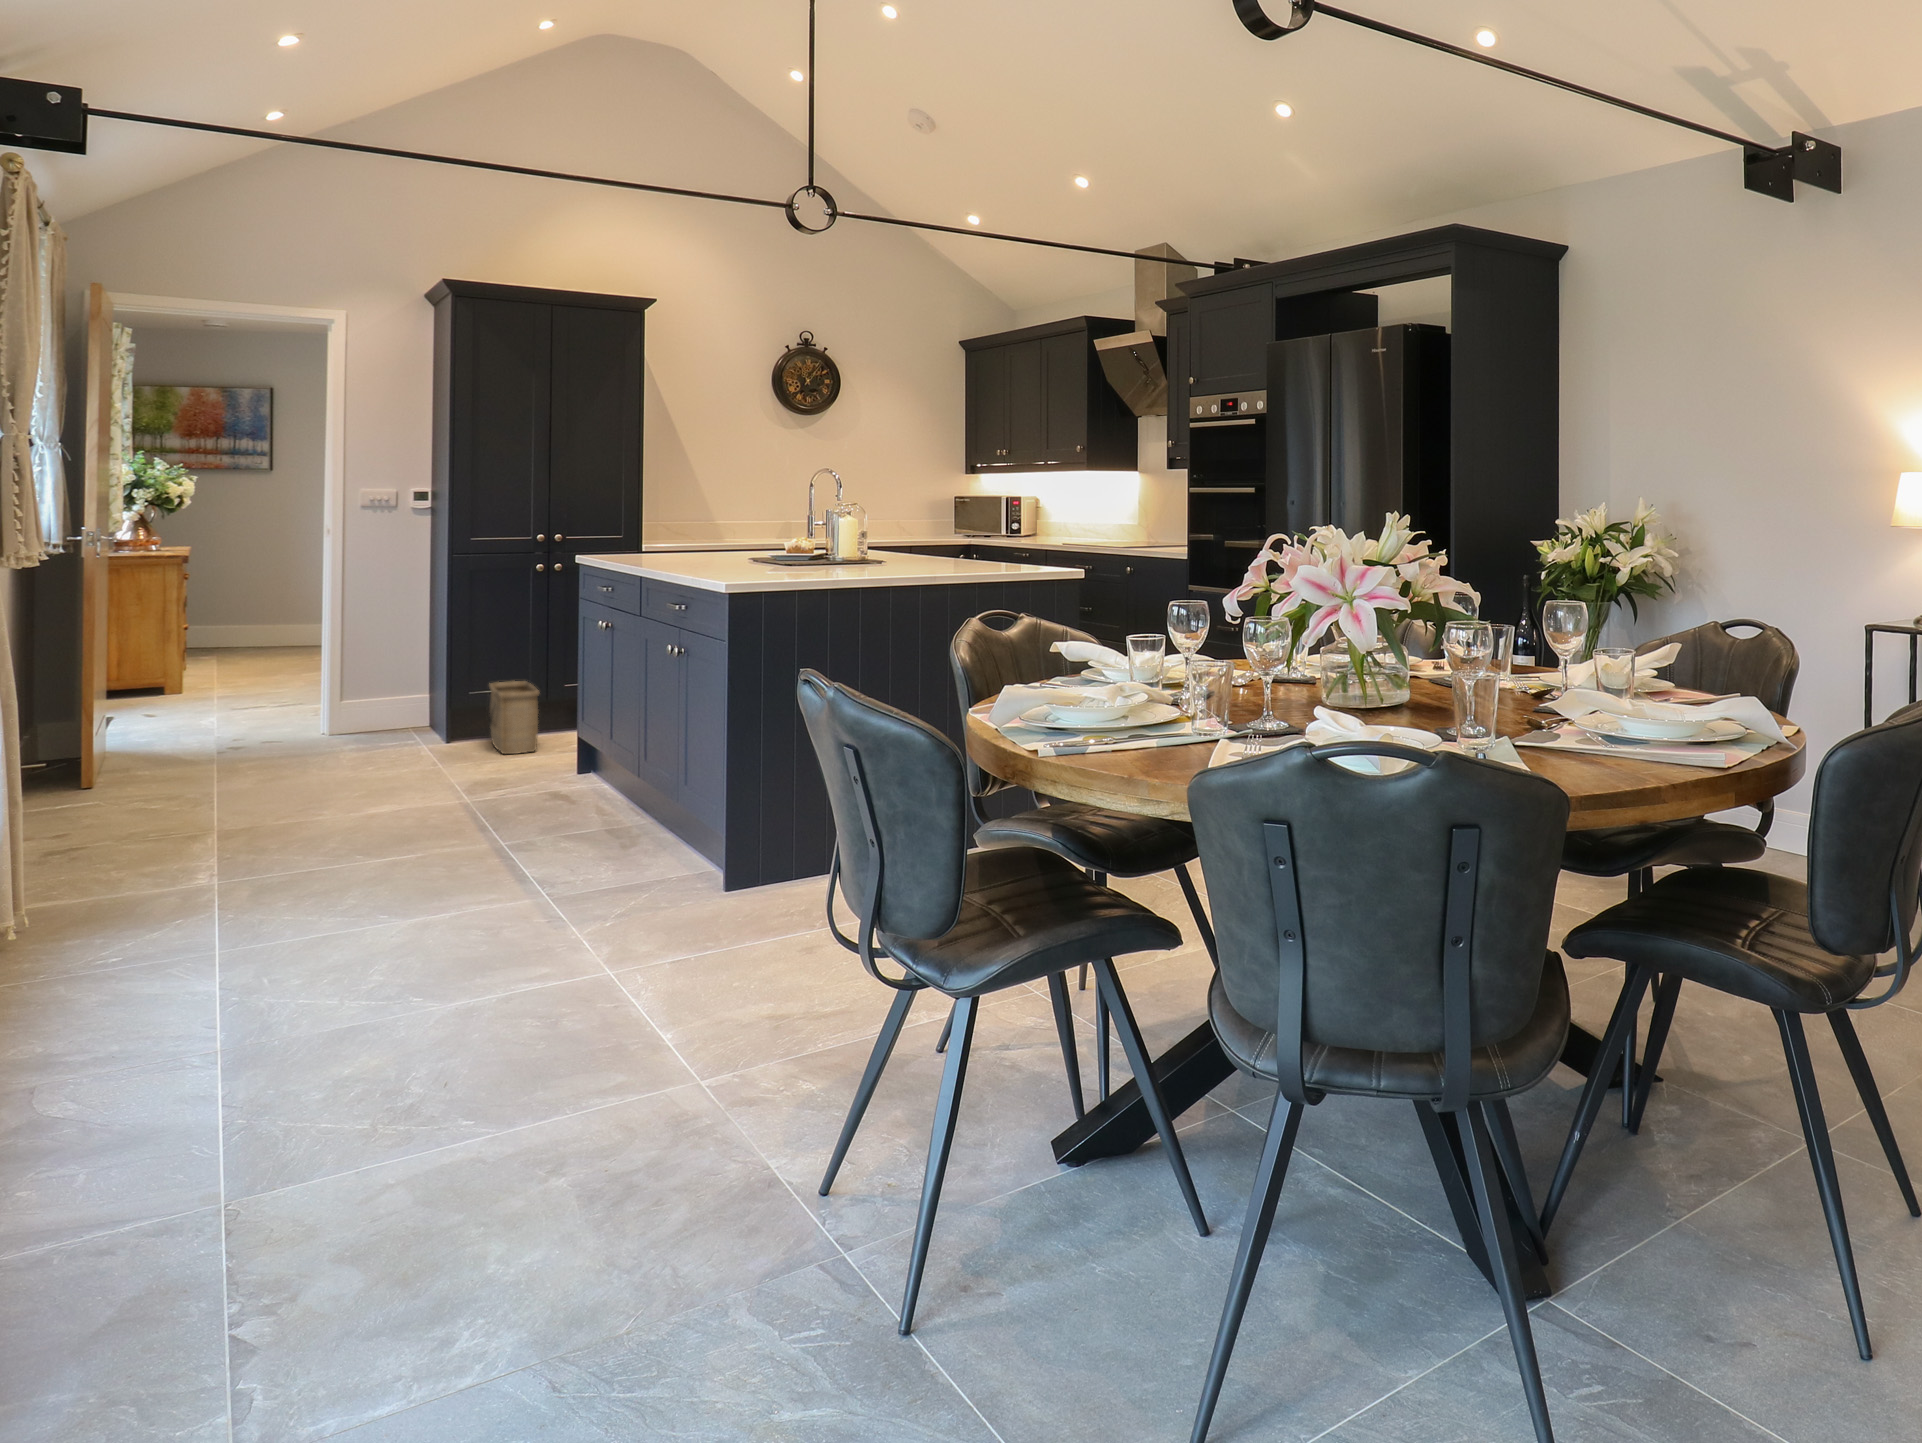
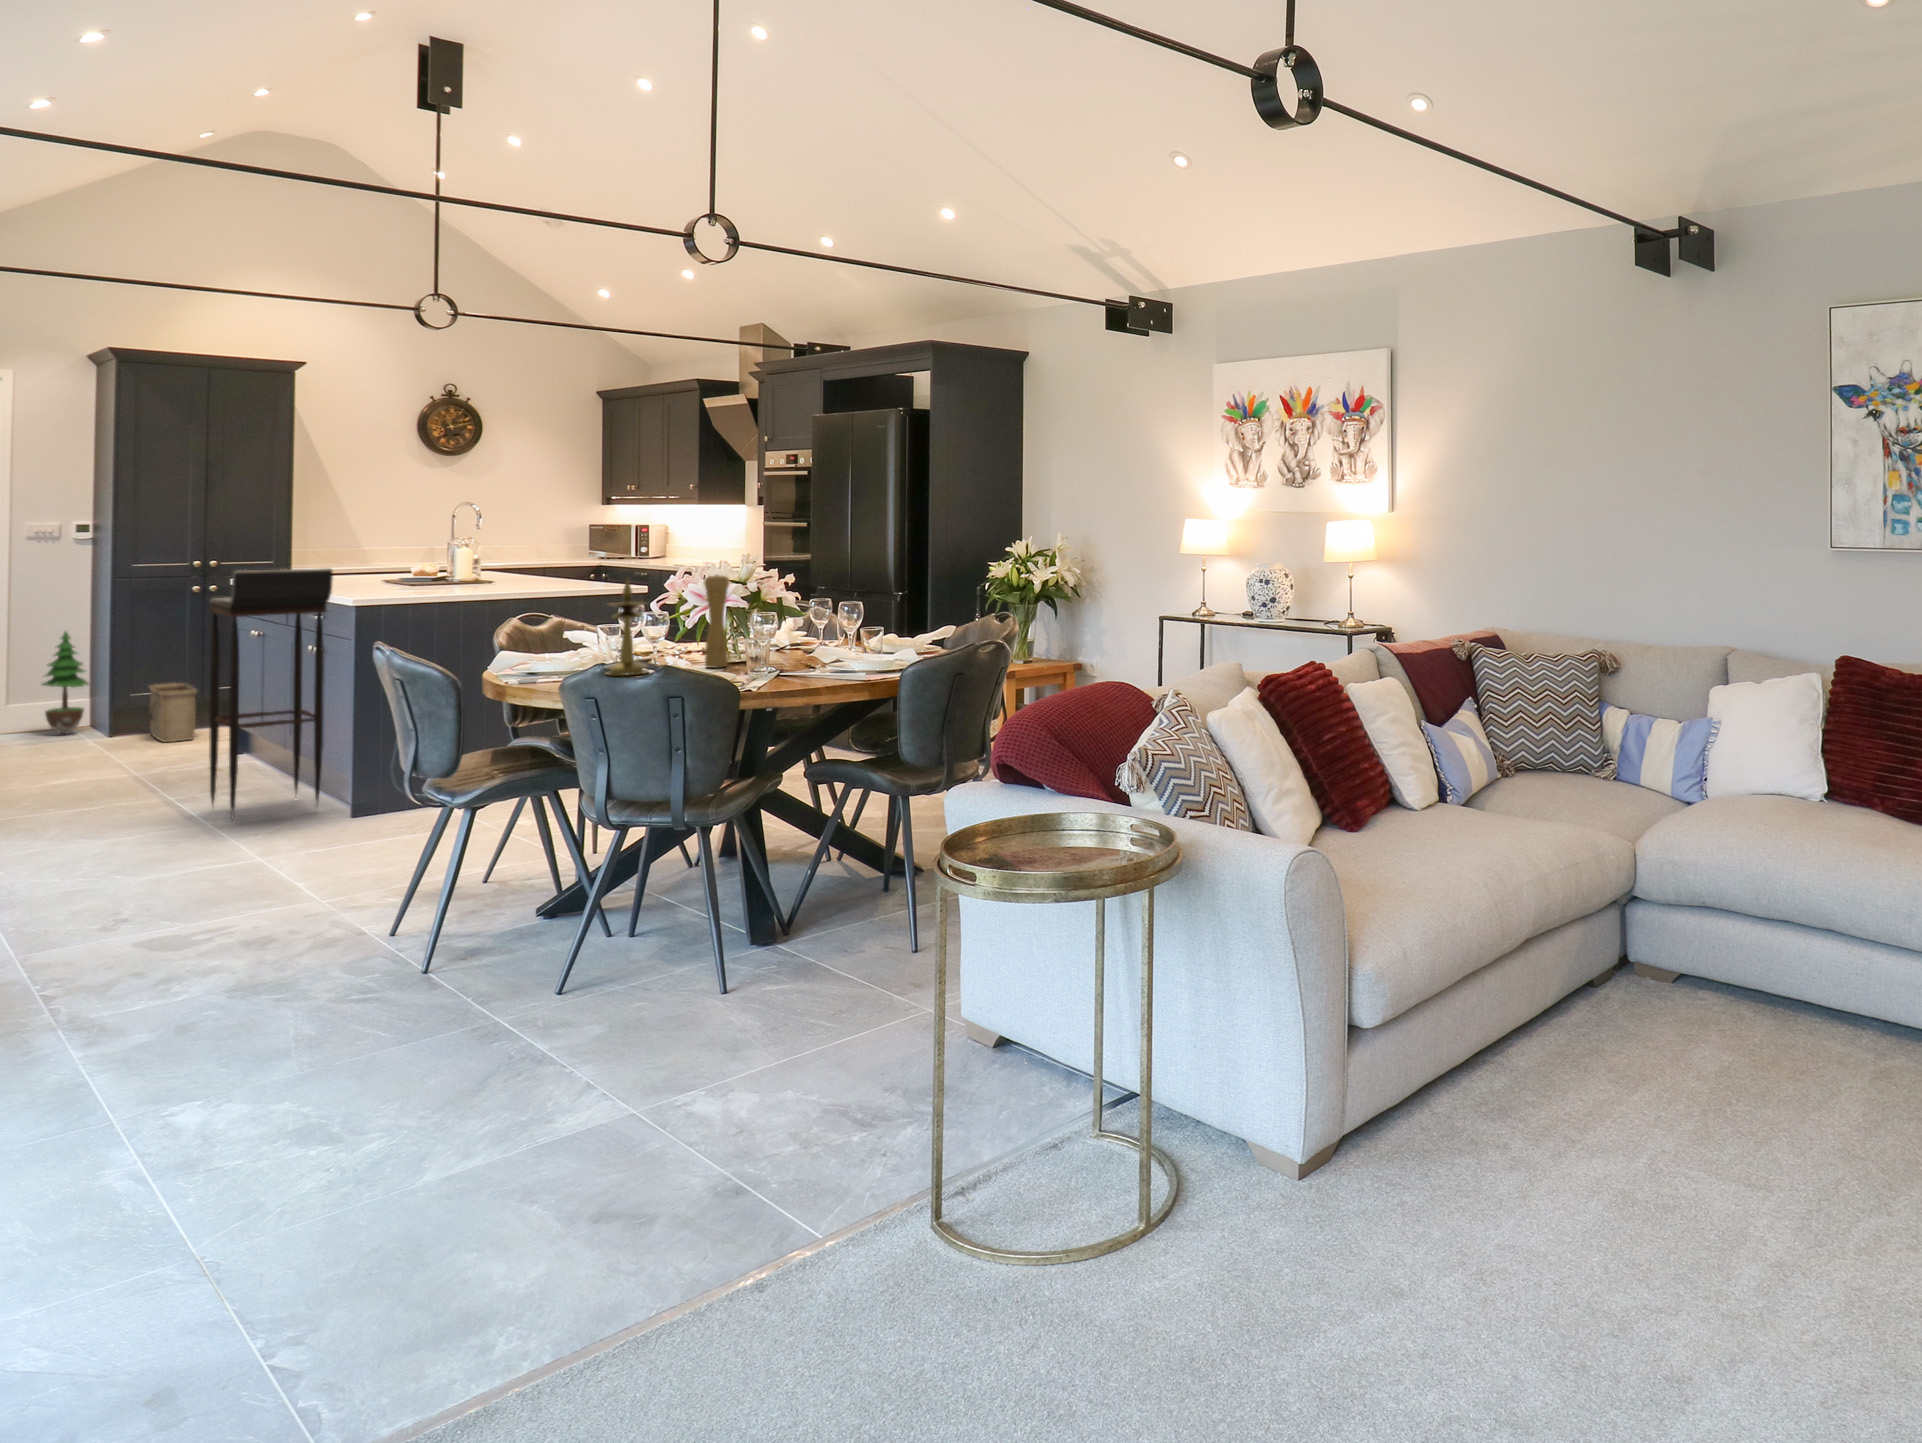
bar stool: none [547,541,697,895] -> present [209,568,333,817]
pepper mill: none [1339,549,1383,725] -> present [704,575,729,668]
candlestick: none [1181,553,1257,740] -> present [606,579,647,676]
potted tree: none [378,615,430,739] -> present [43,632,90,734]

